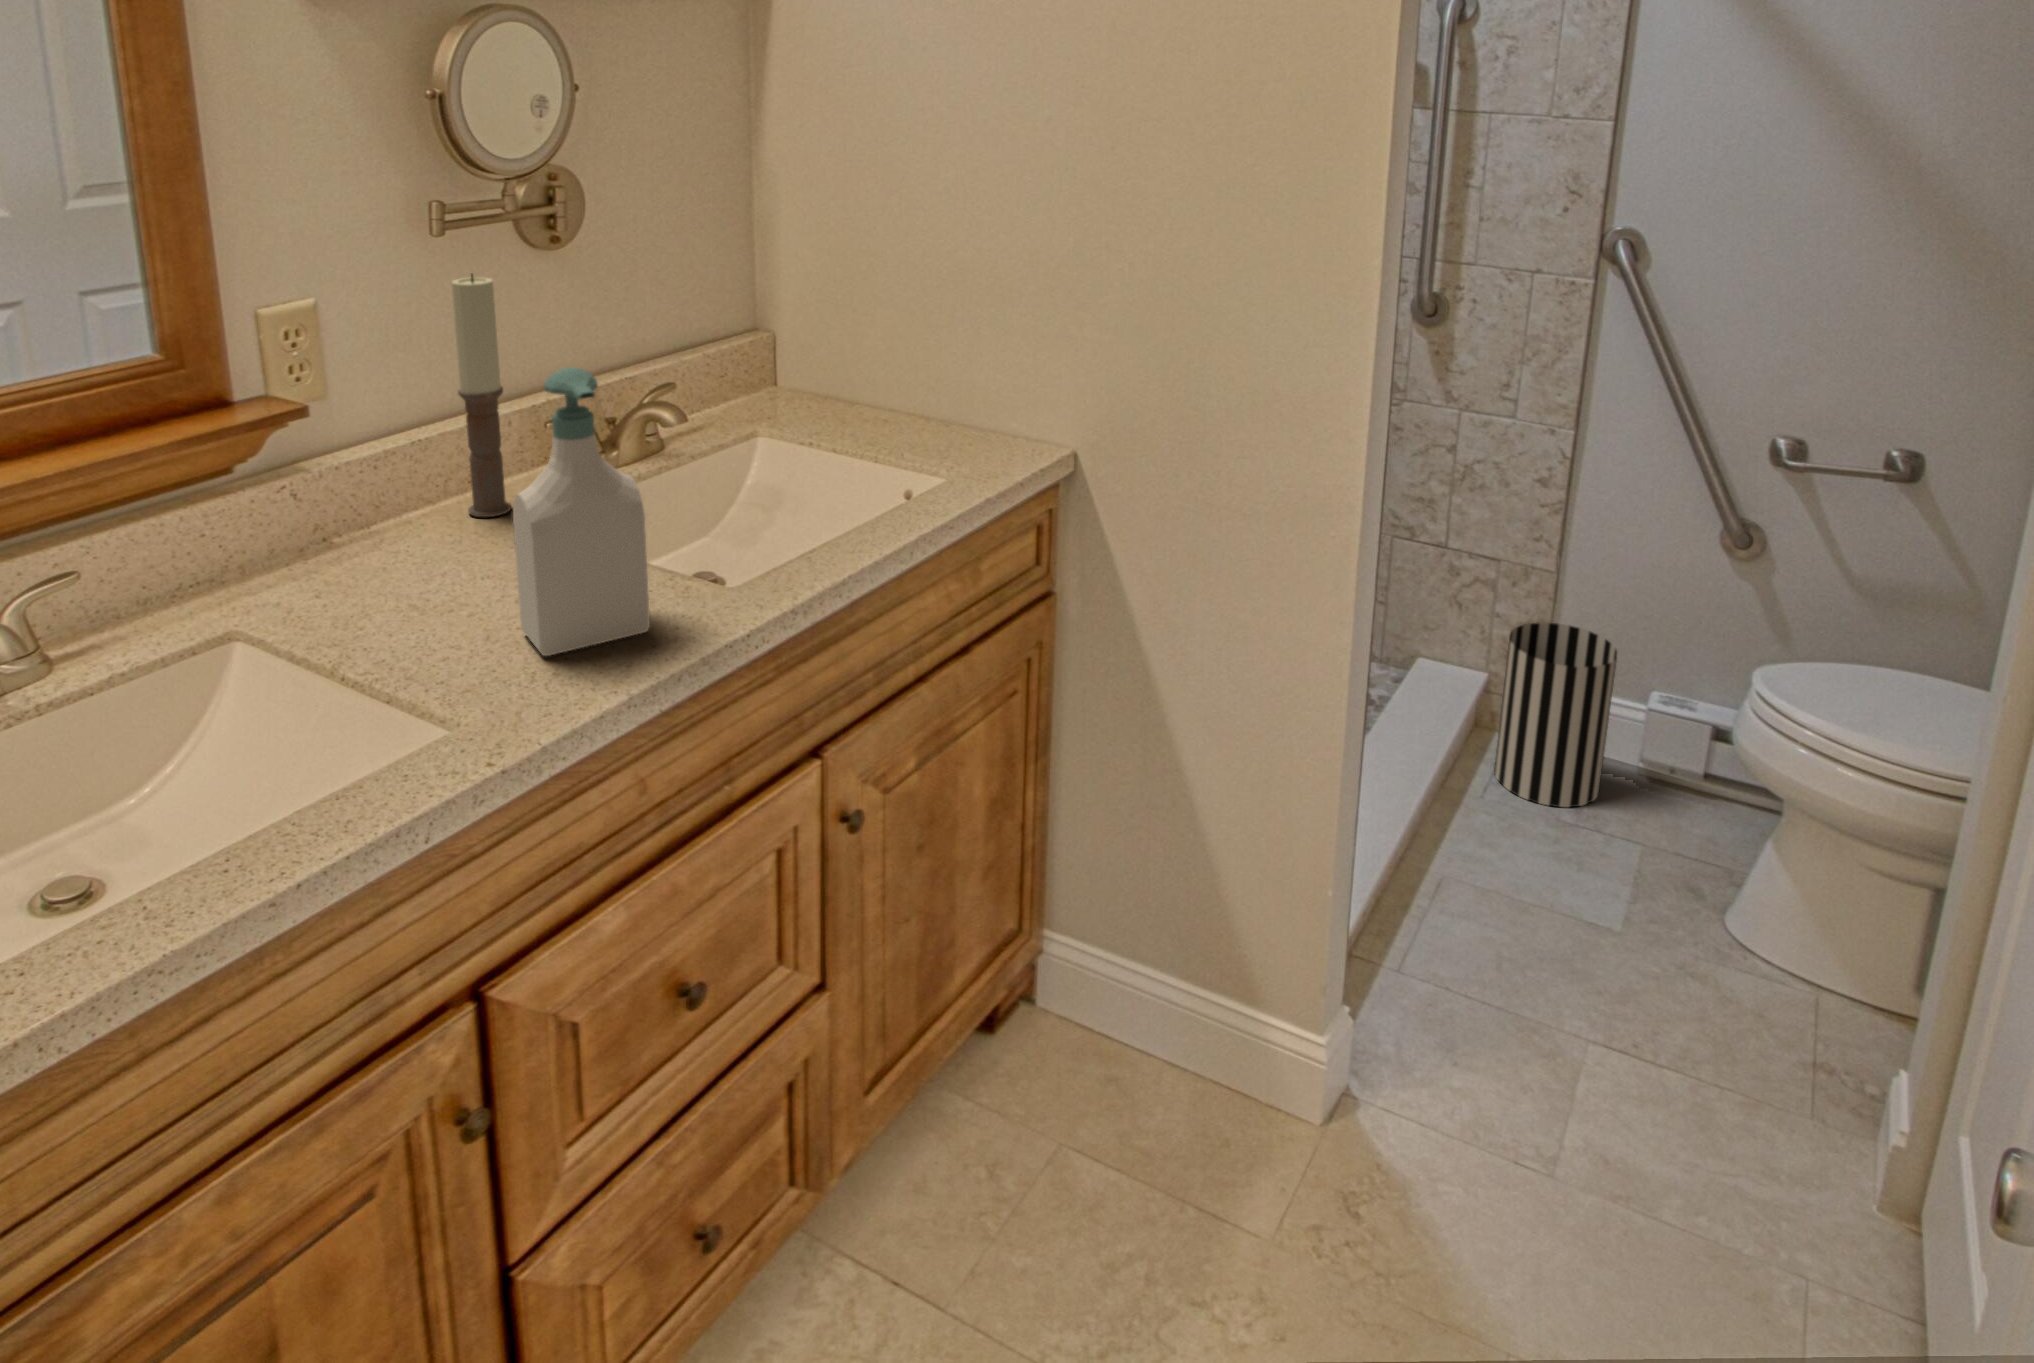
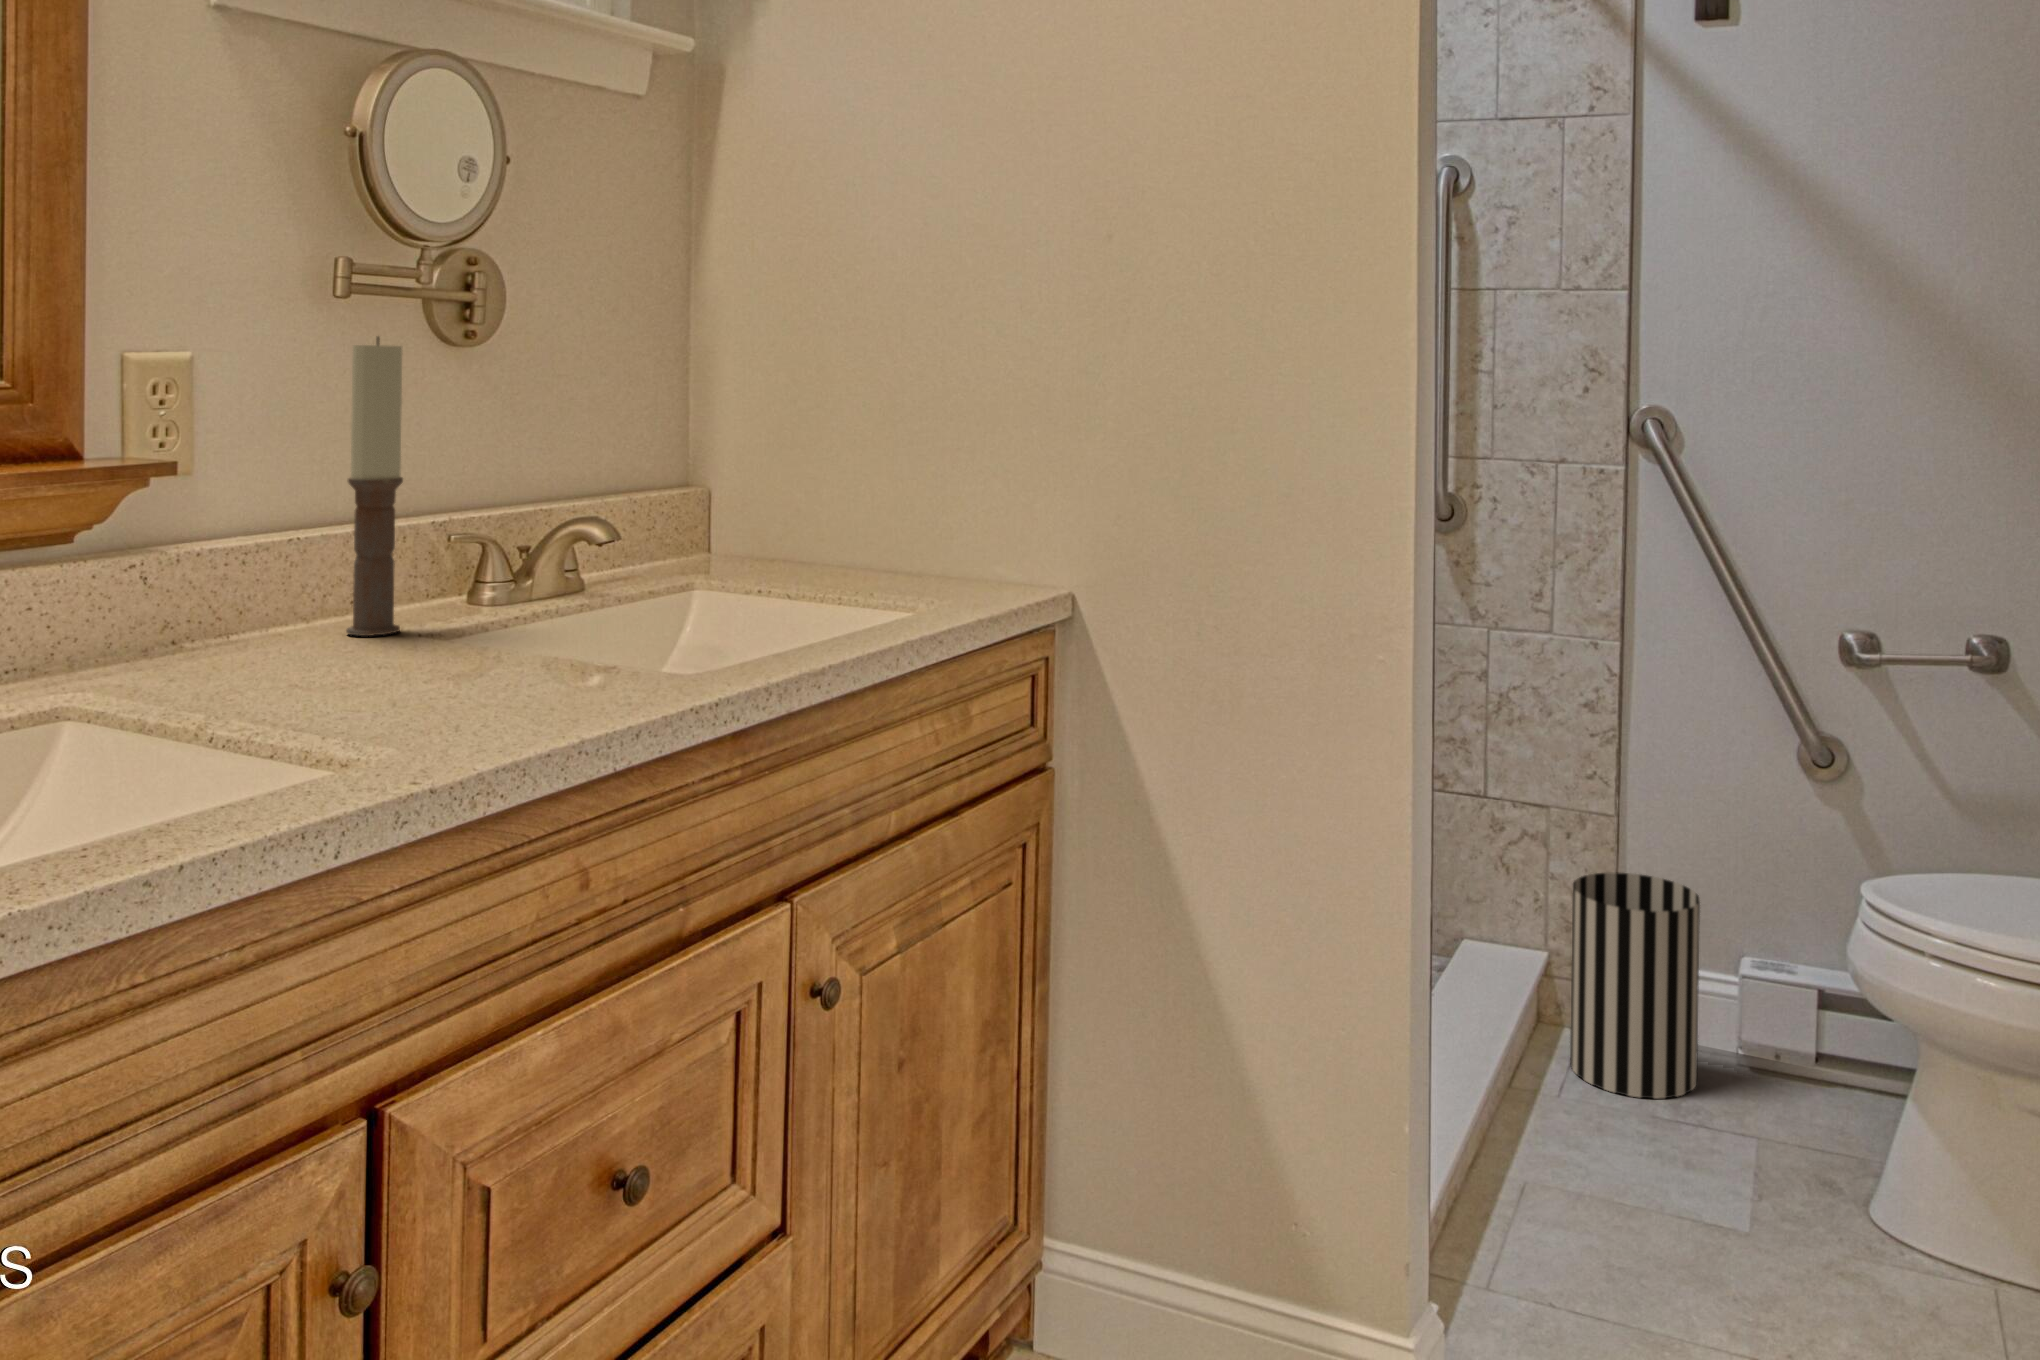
soap bottle: present [513,367,650,656] -> none [434,364,598,714]

